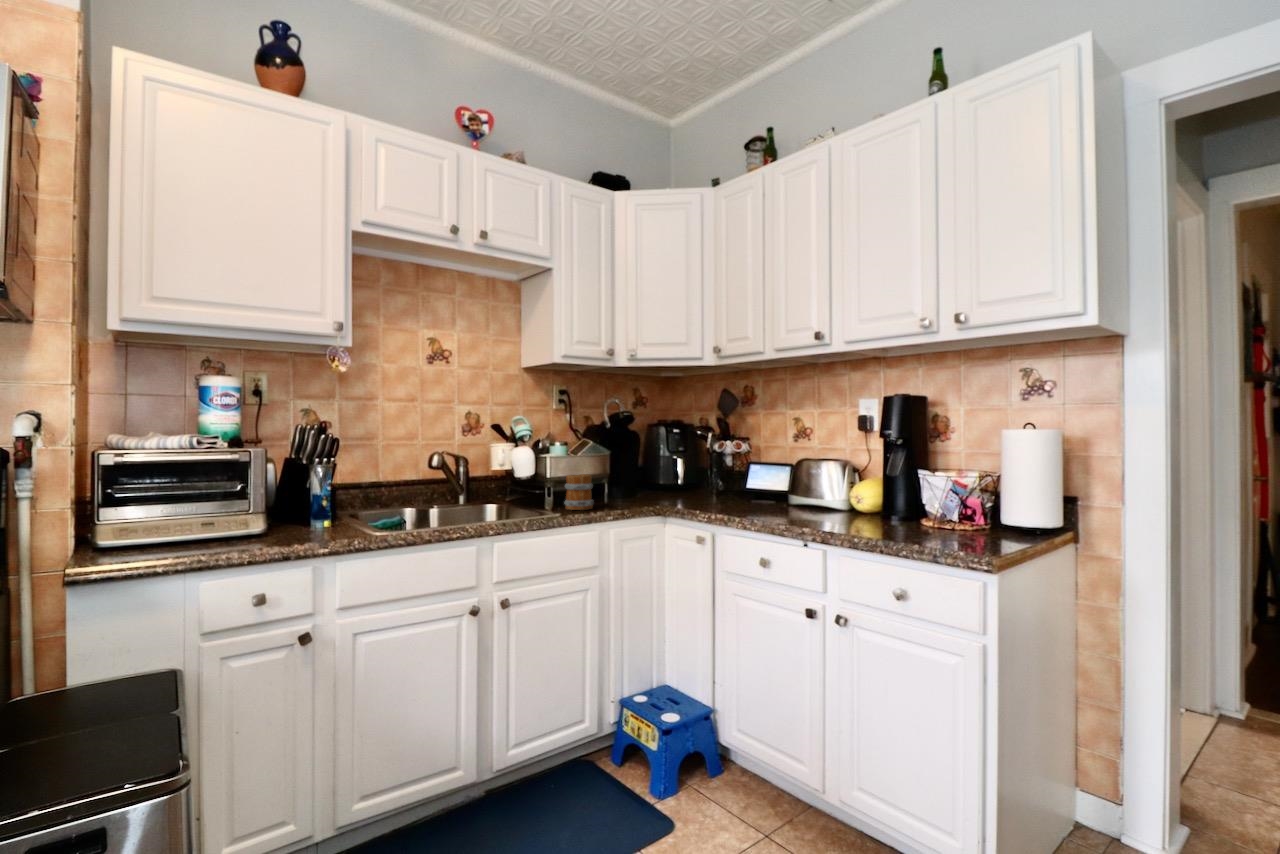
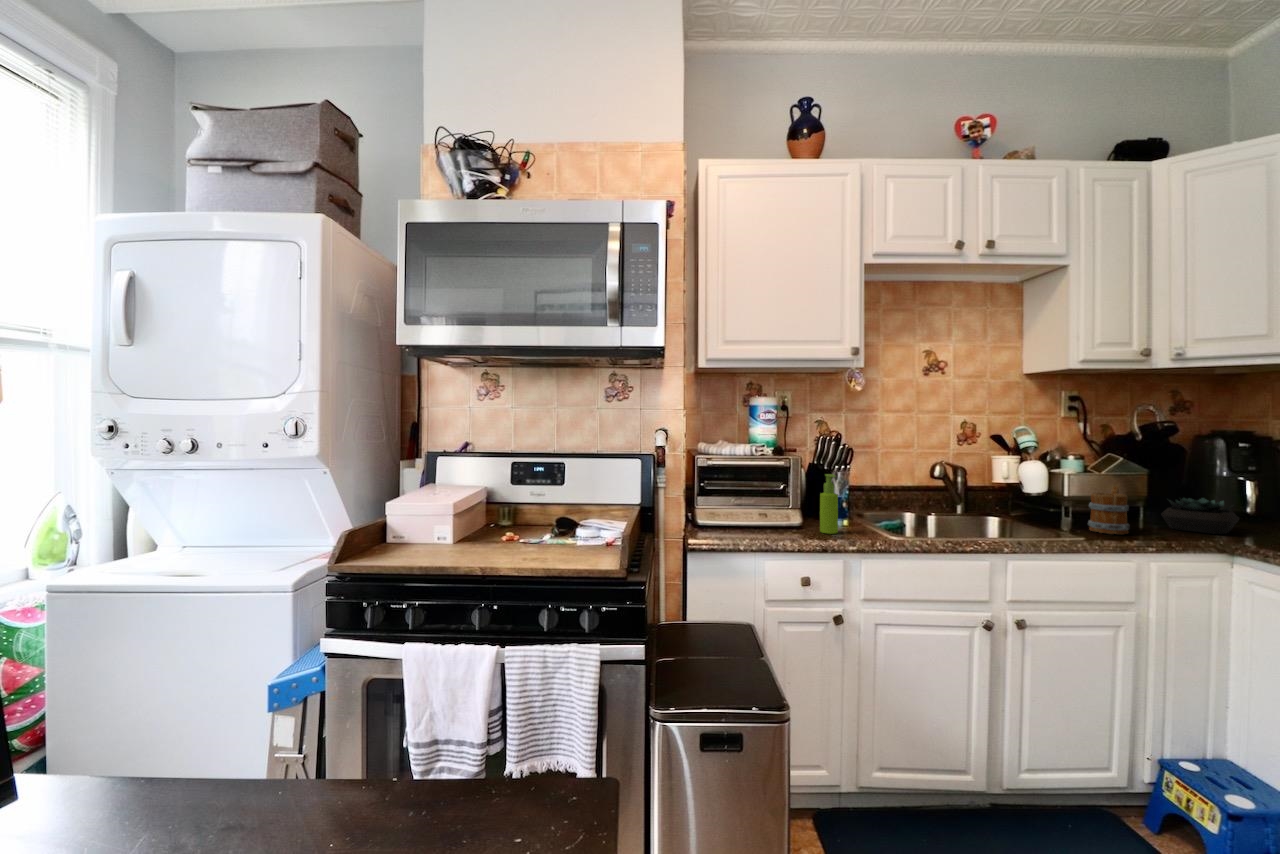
soap dispenser: none [291,467,314,538] -> present [820,474,838,534]
succulent plant: none [618,475,666,503] -> present [1161,498,1239,534]

